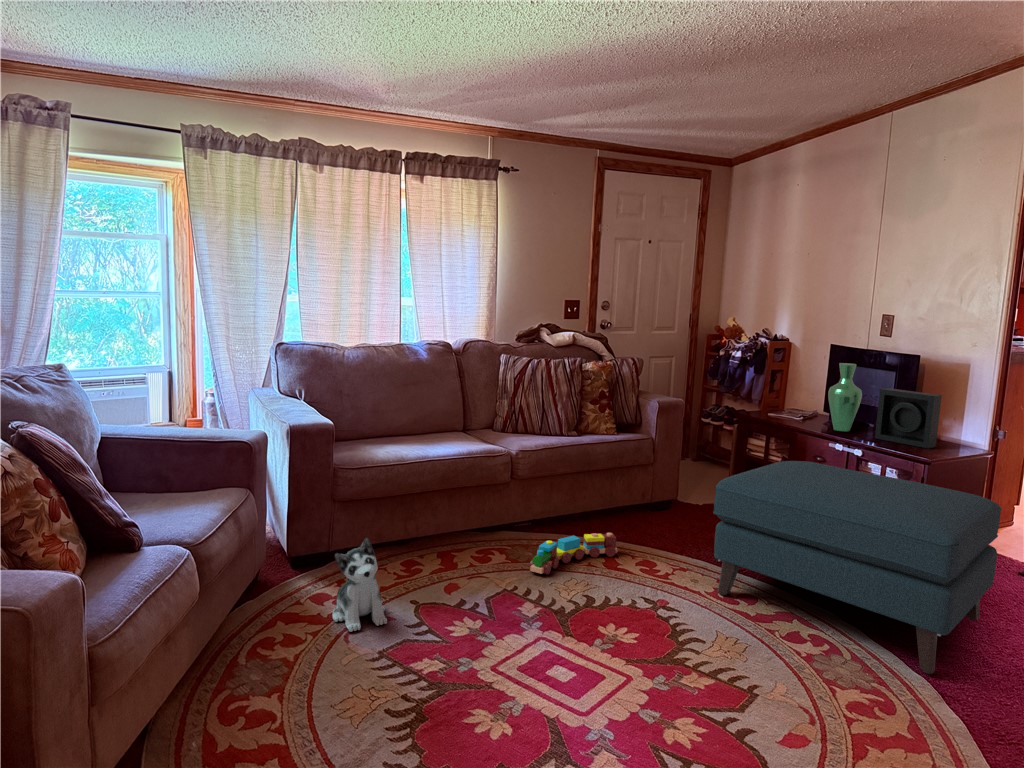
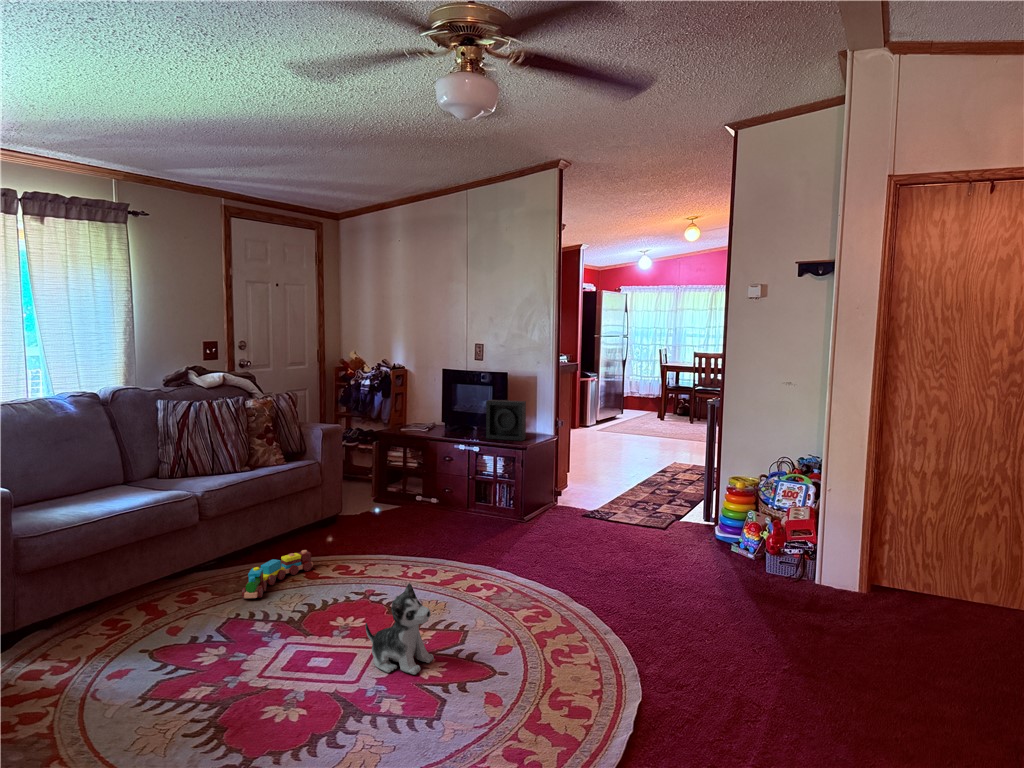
vase: present [828,363,862,431] -> none [449,383,473,436]
ottoman: present [713,461,1001,674] -> none [399,461,577,587]
plush toy: present [332,538,387,632] -> present [365,583,434,675]

